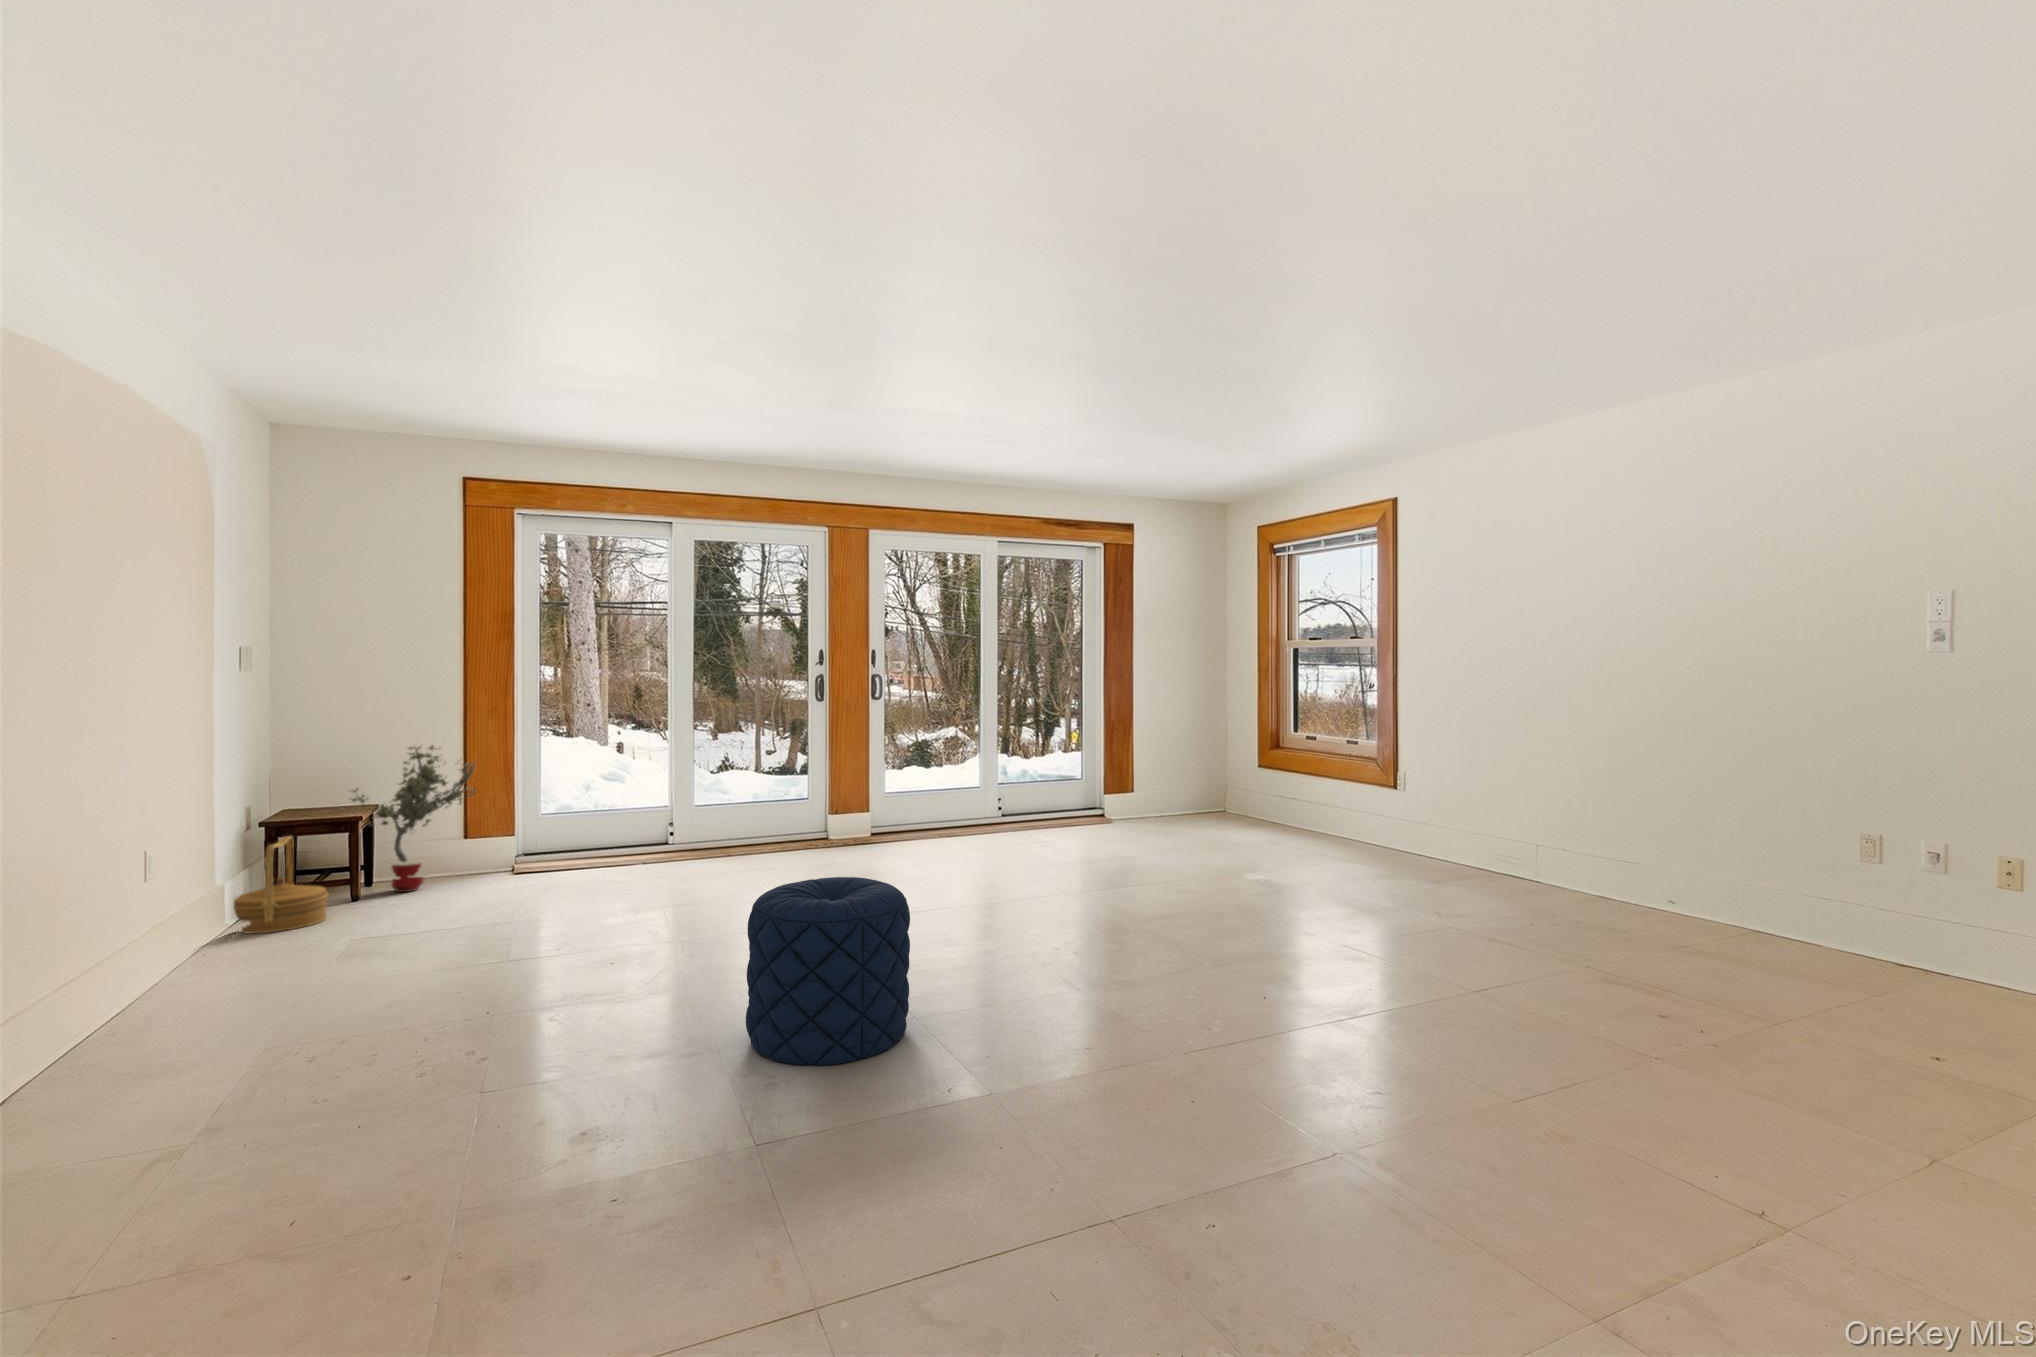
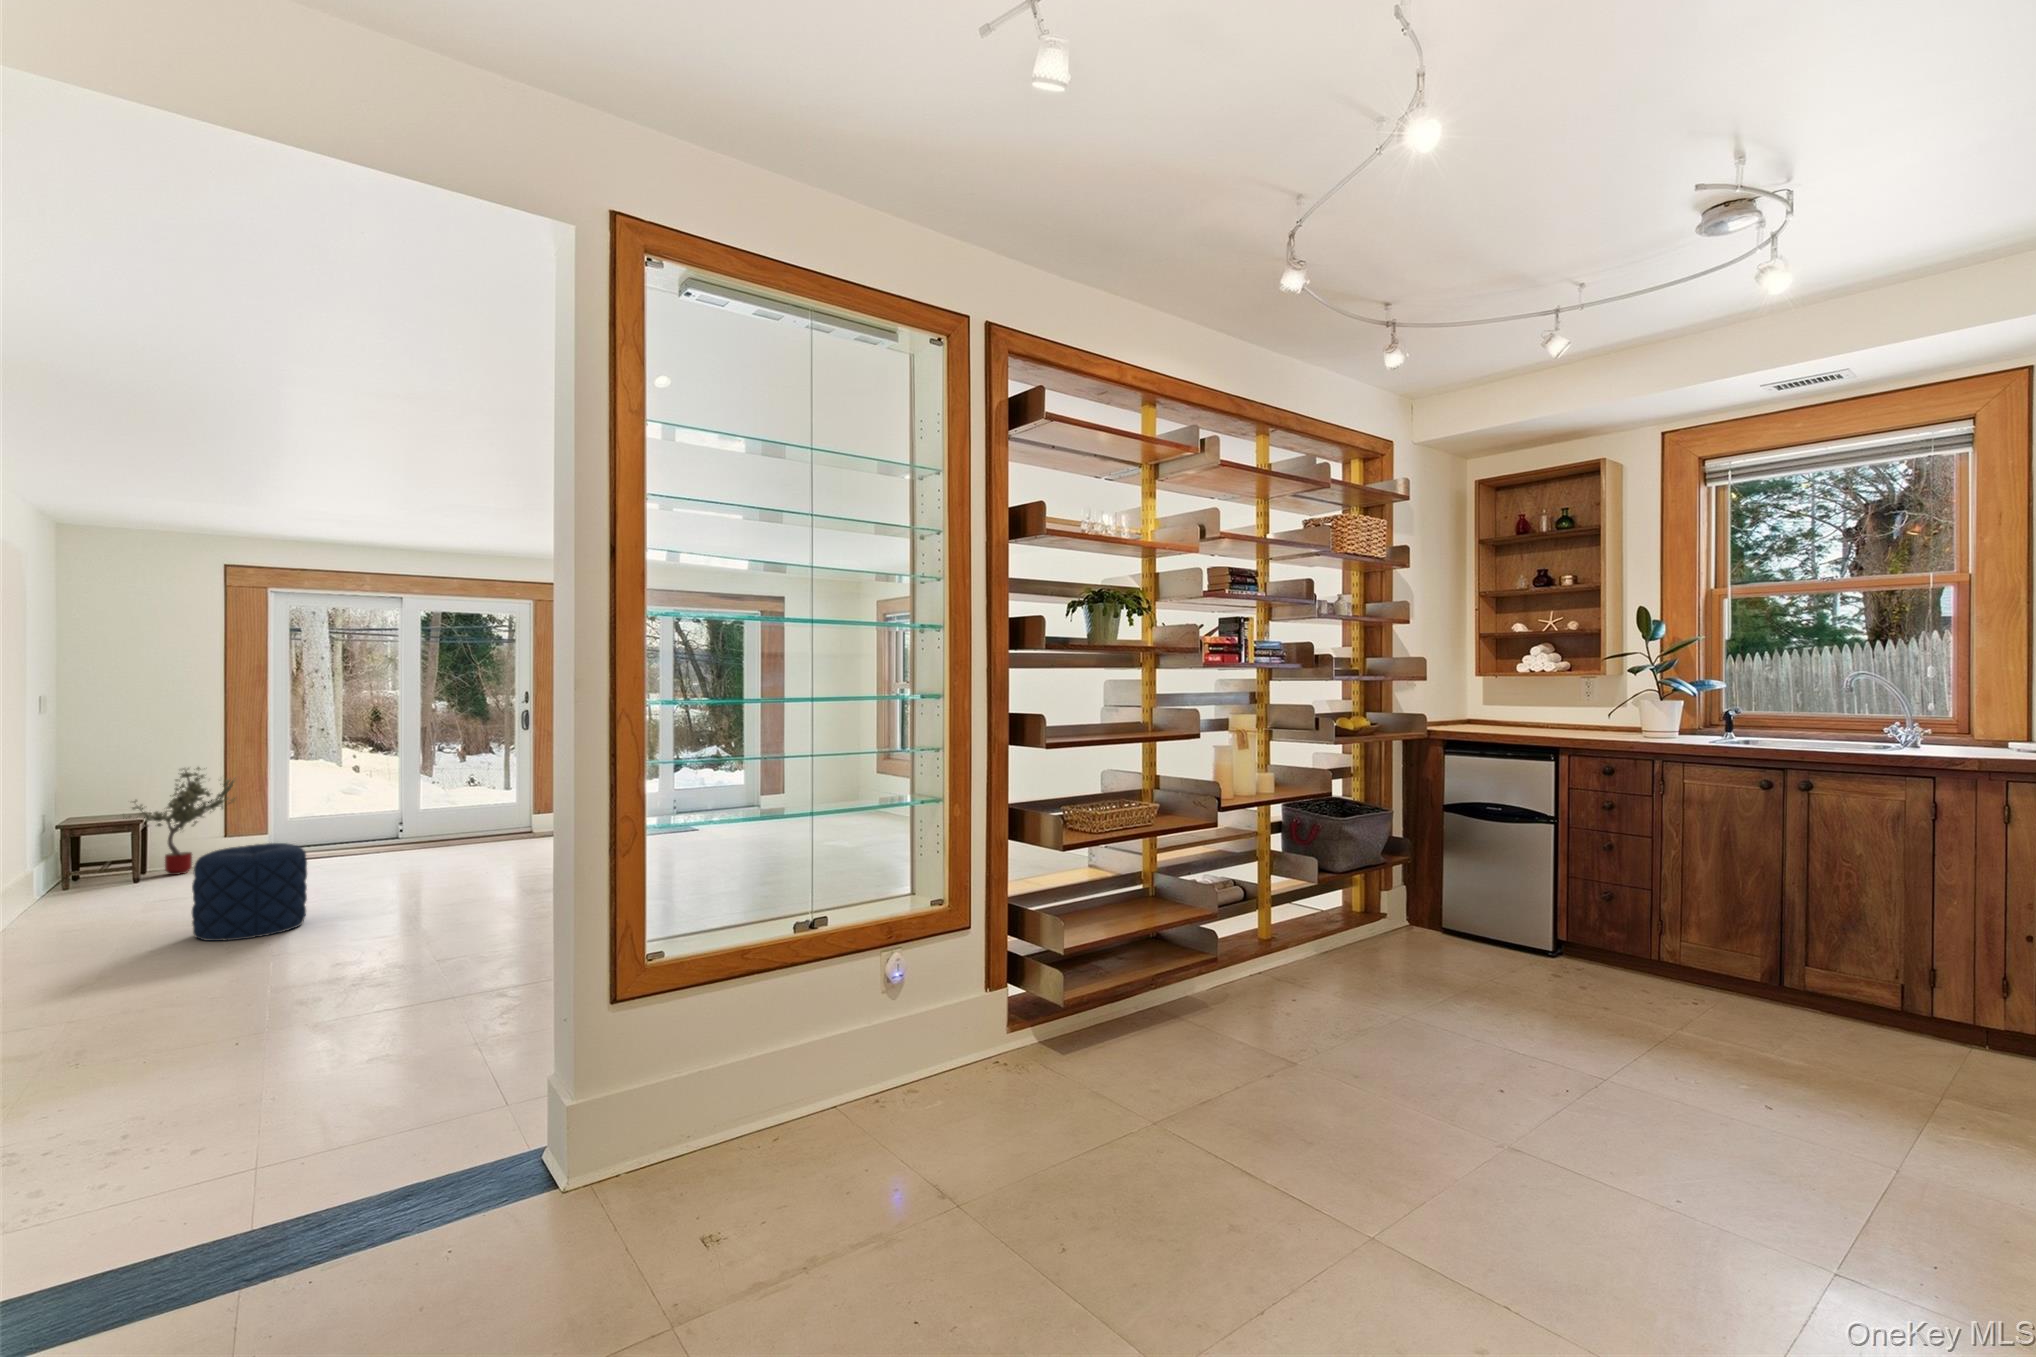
woven basket: present [234,836,328,934] -> none [39,834,117,902]
pouf: present [746,877,910,1065] -> present [192,843,307,941]

